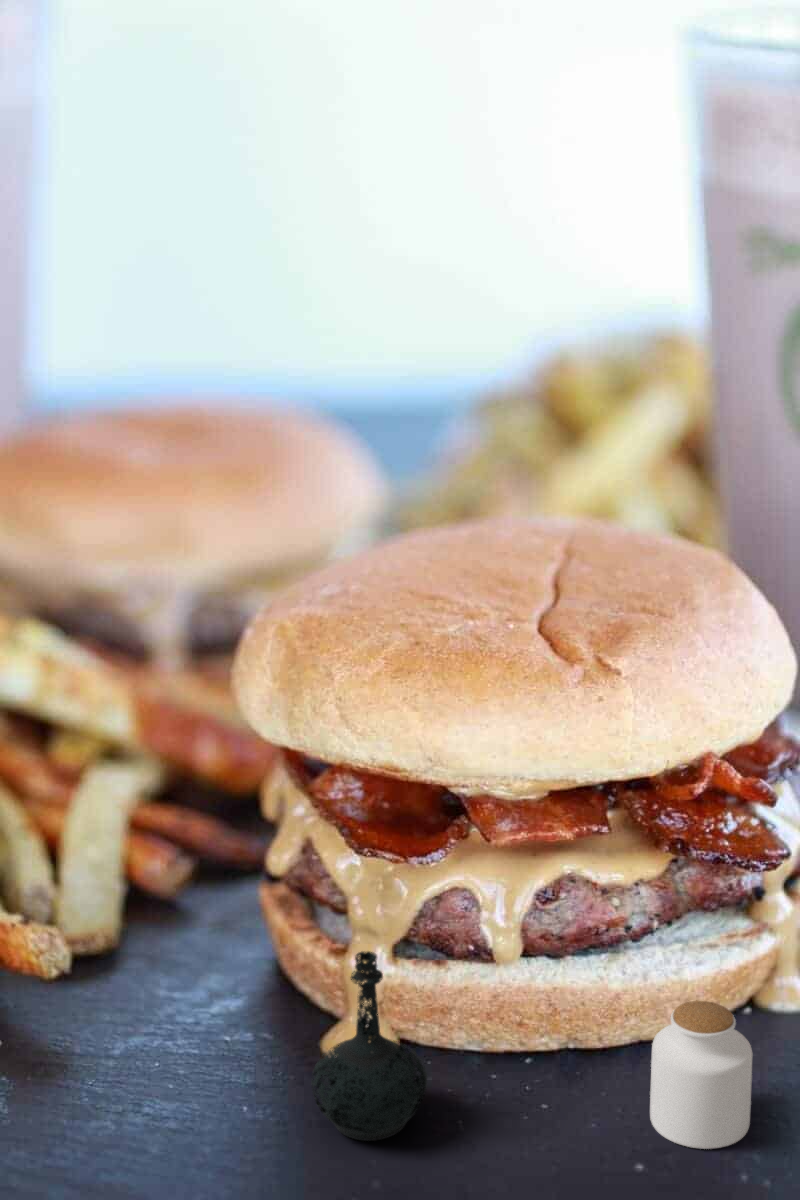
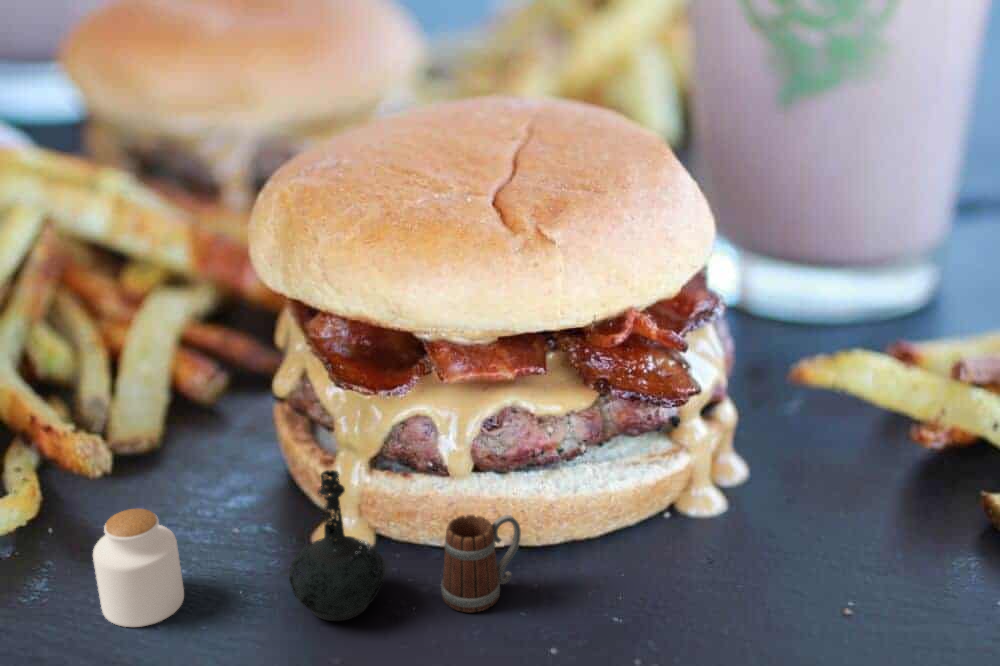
jar: present [650,1001,752,1149] -> present [93,509,184,627]
beer mug: none [493,1006,588,1128] -> present [441,515,521,613]

